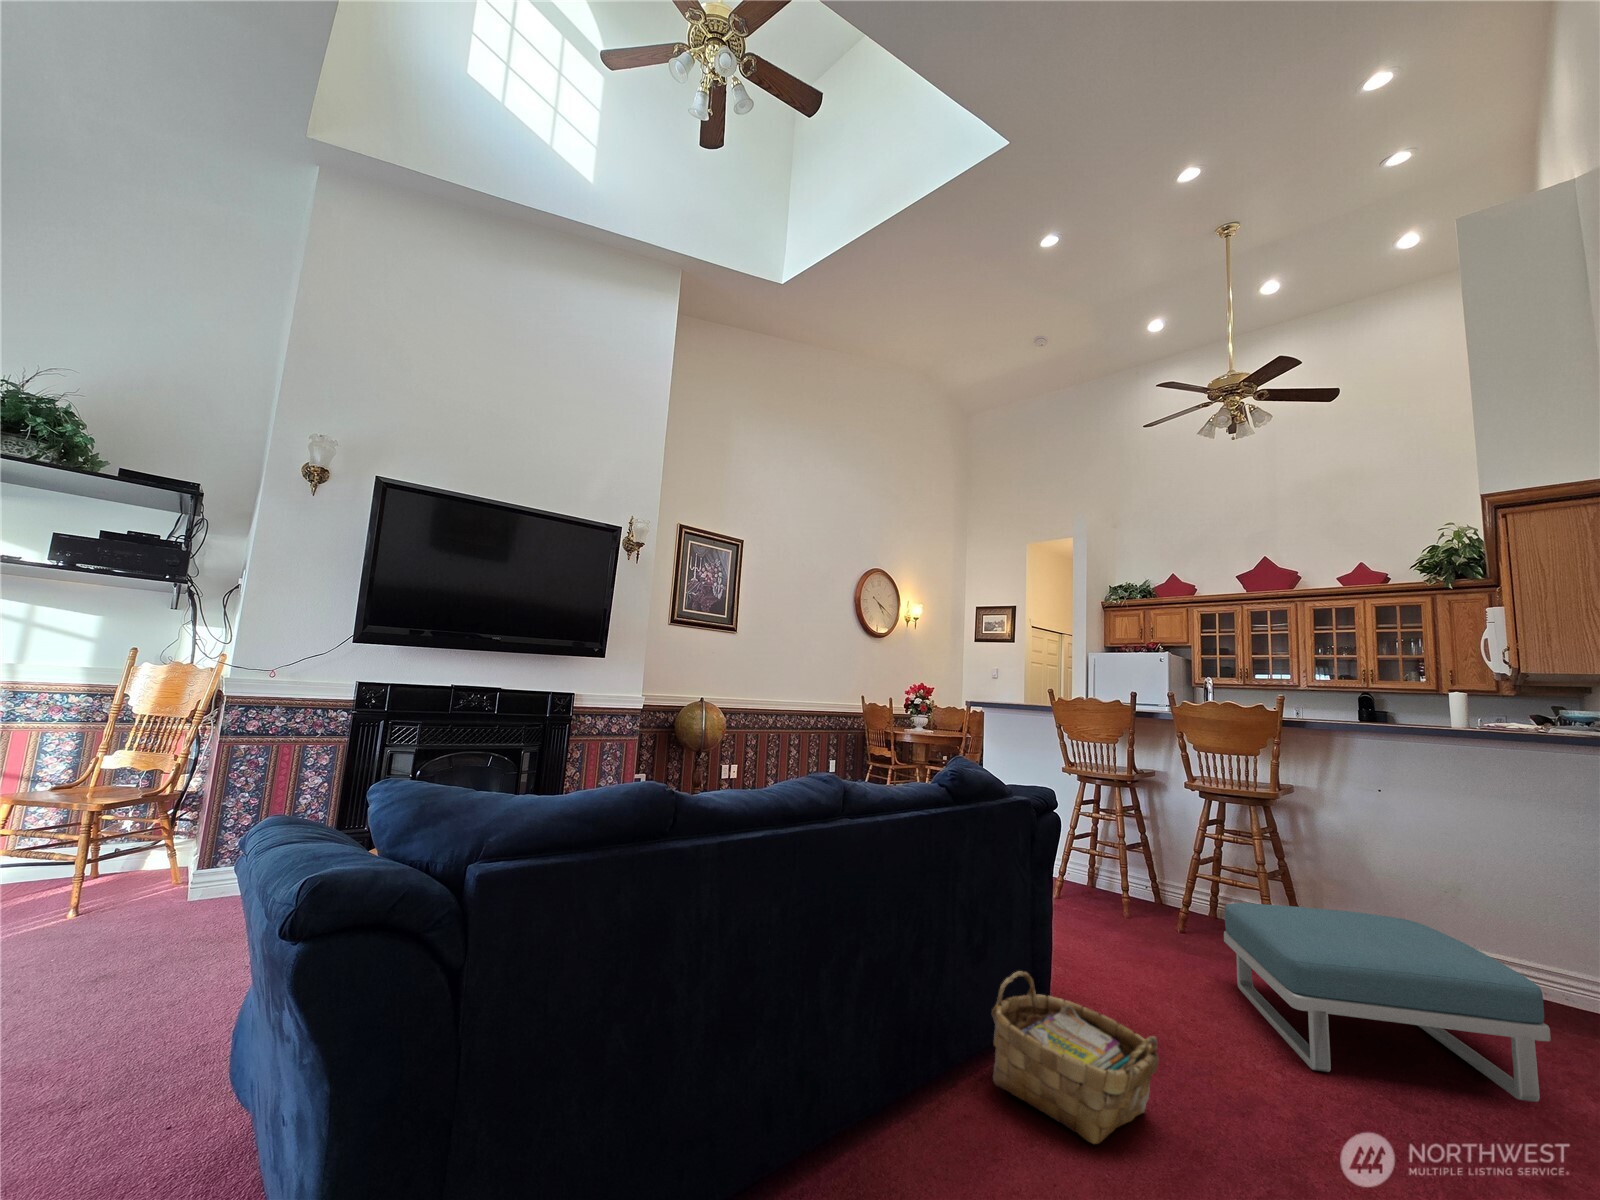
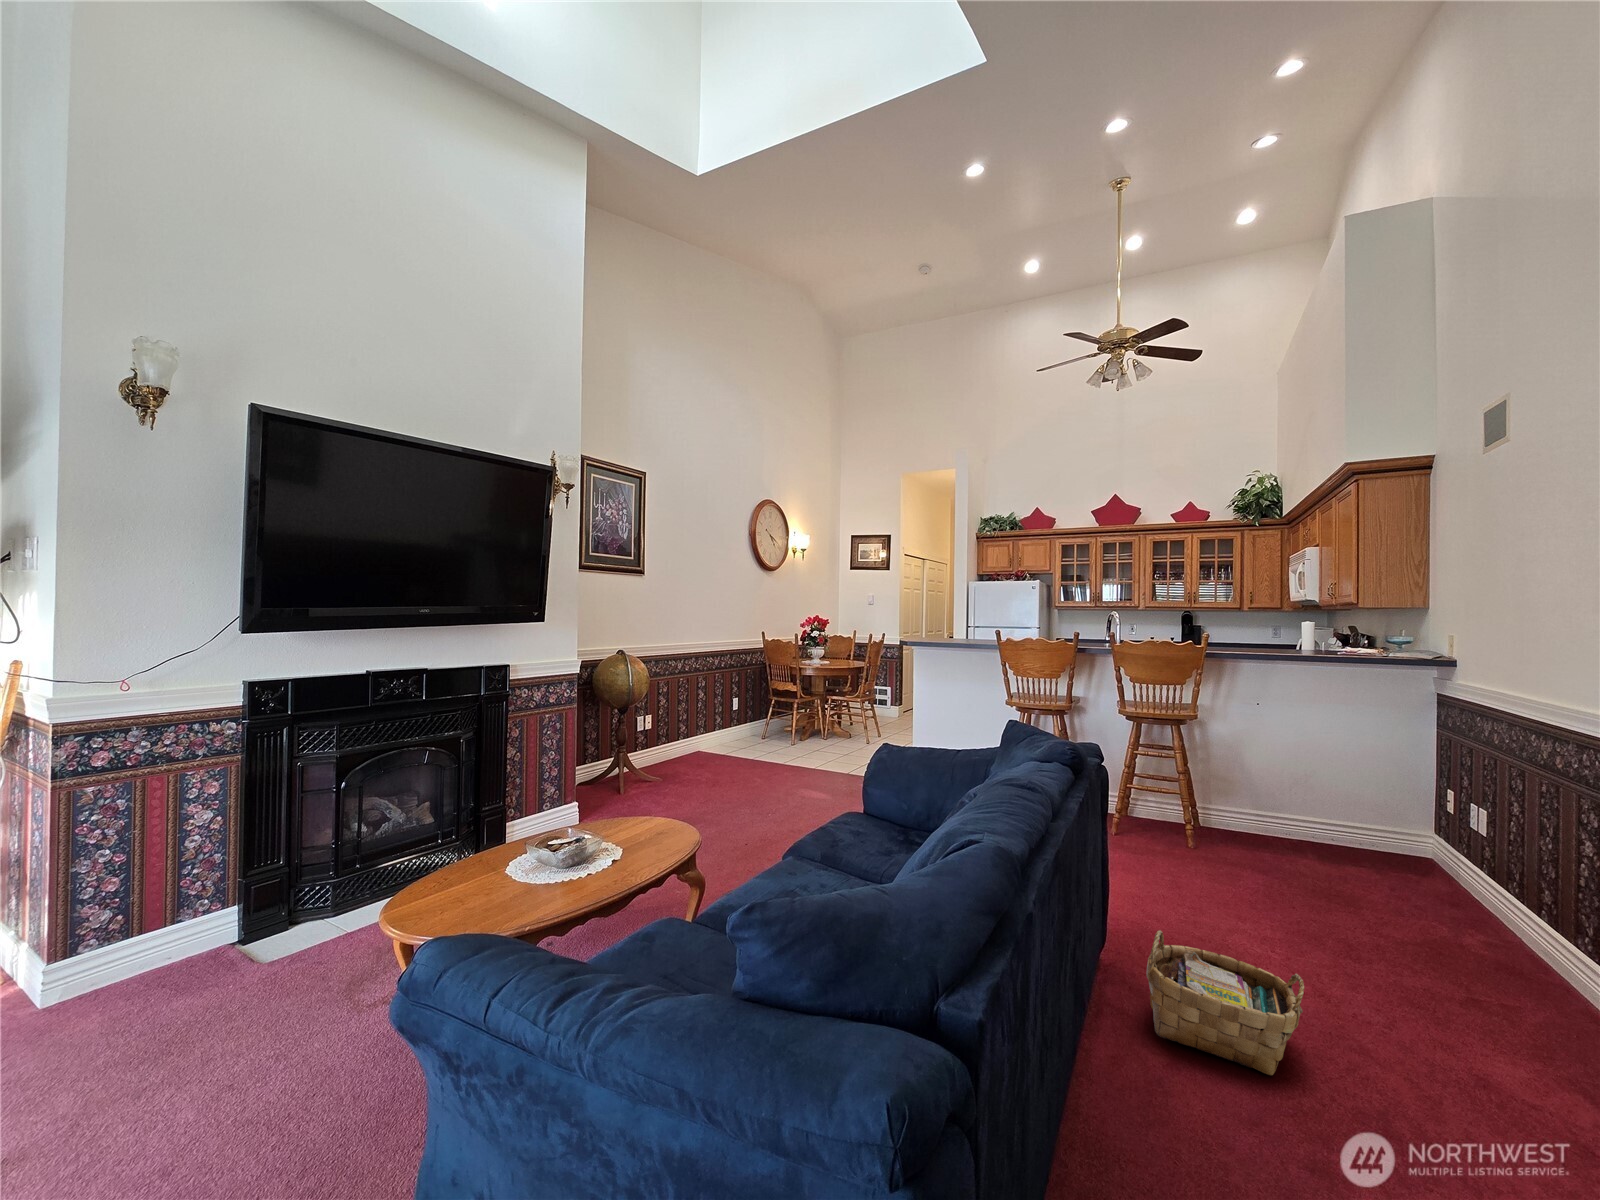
footstool: present [1224,903,1551,1102] -> none [1208,817,1475,957]

